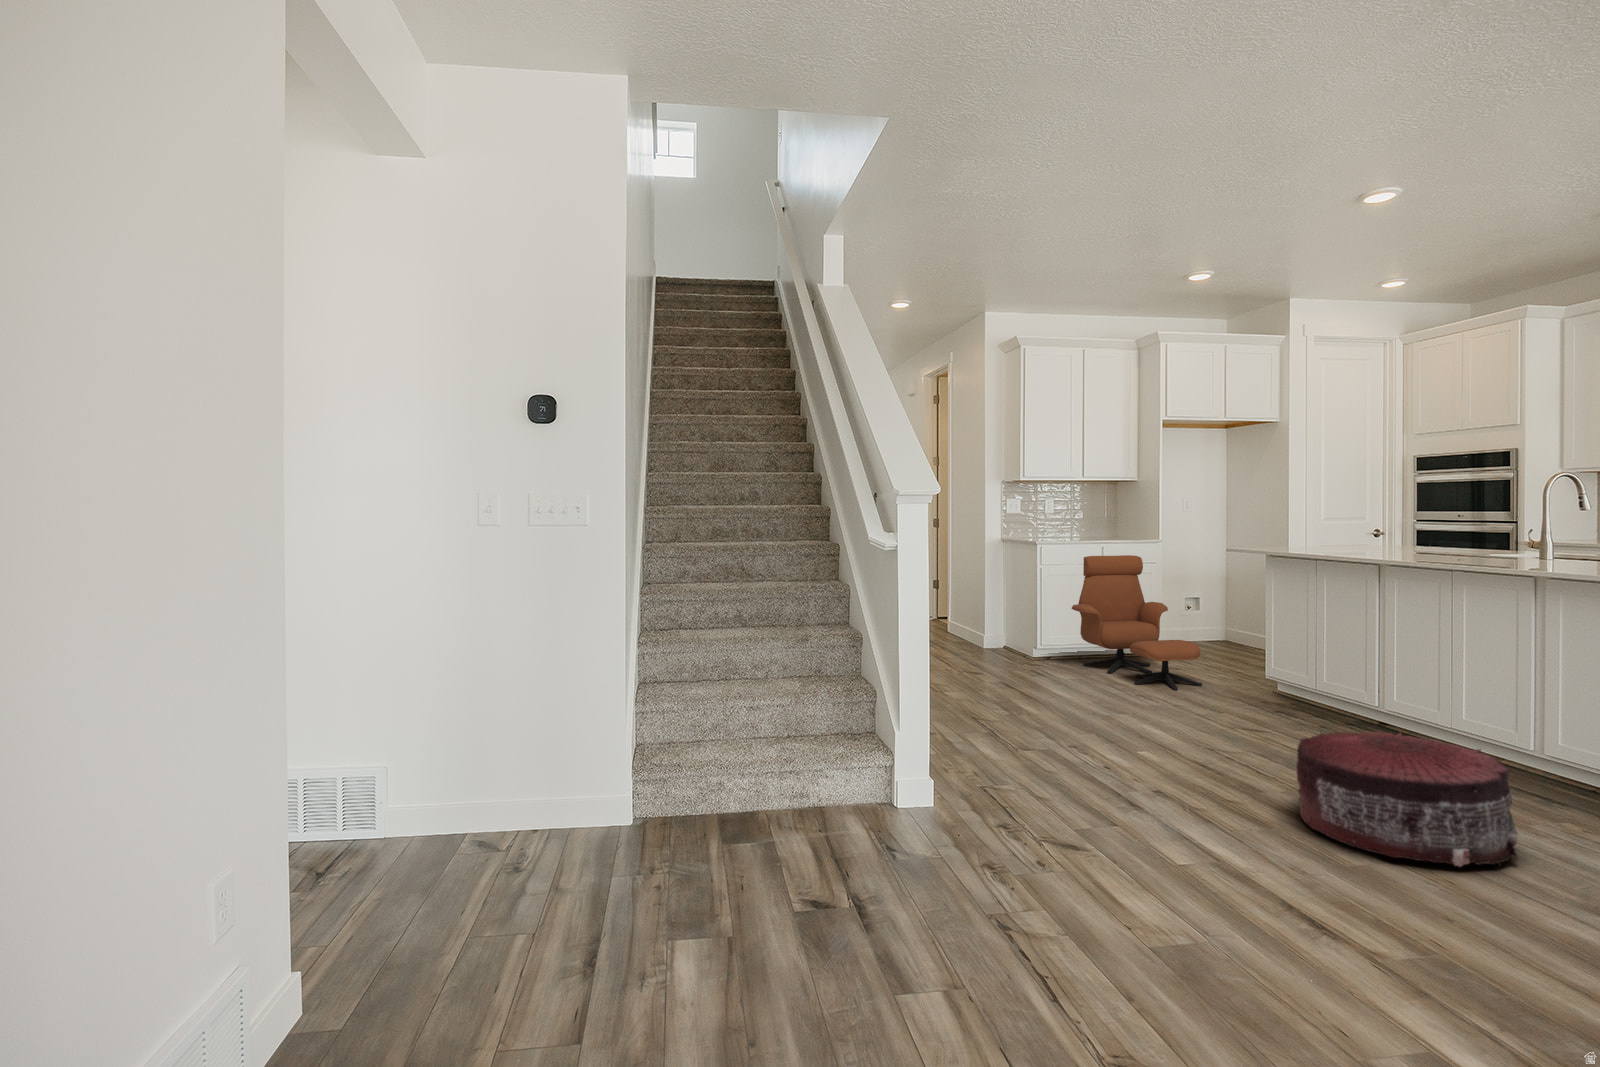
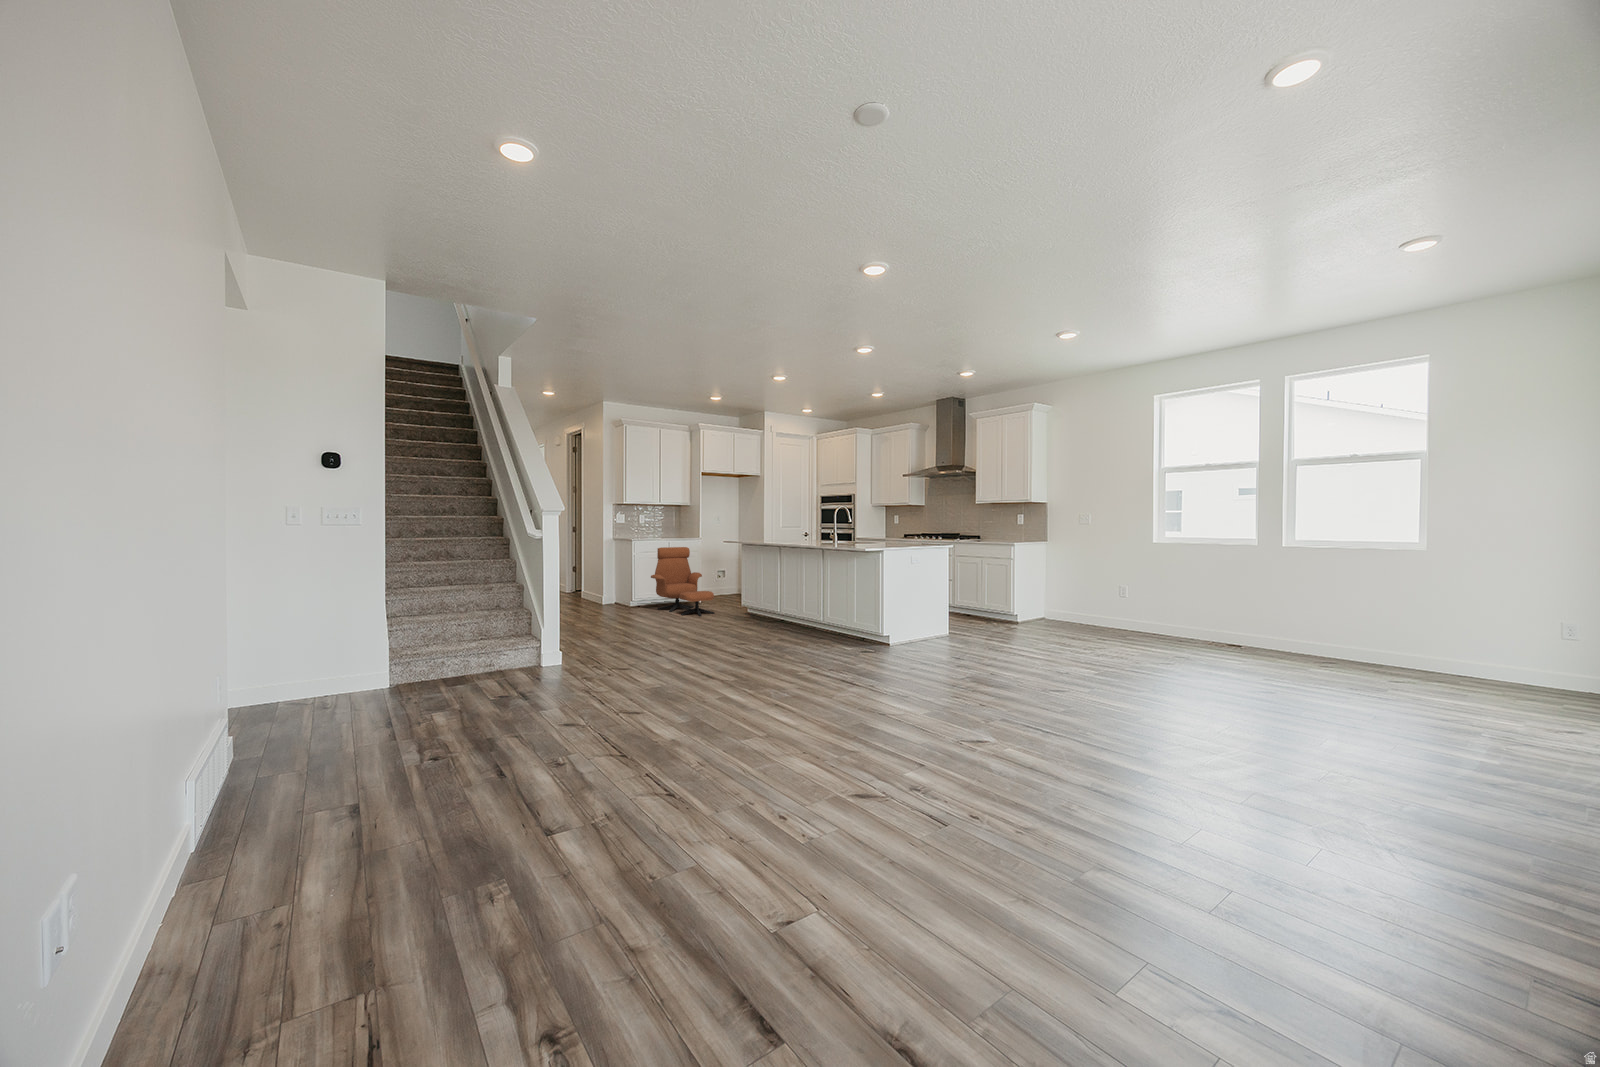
pouf: present [1297,732,1518,867] -> none [723,613,791,657]

